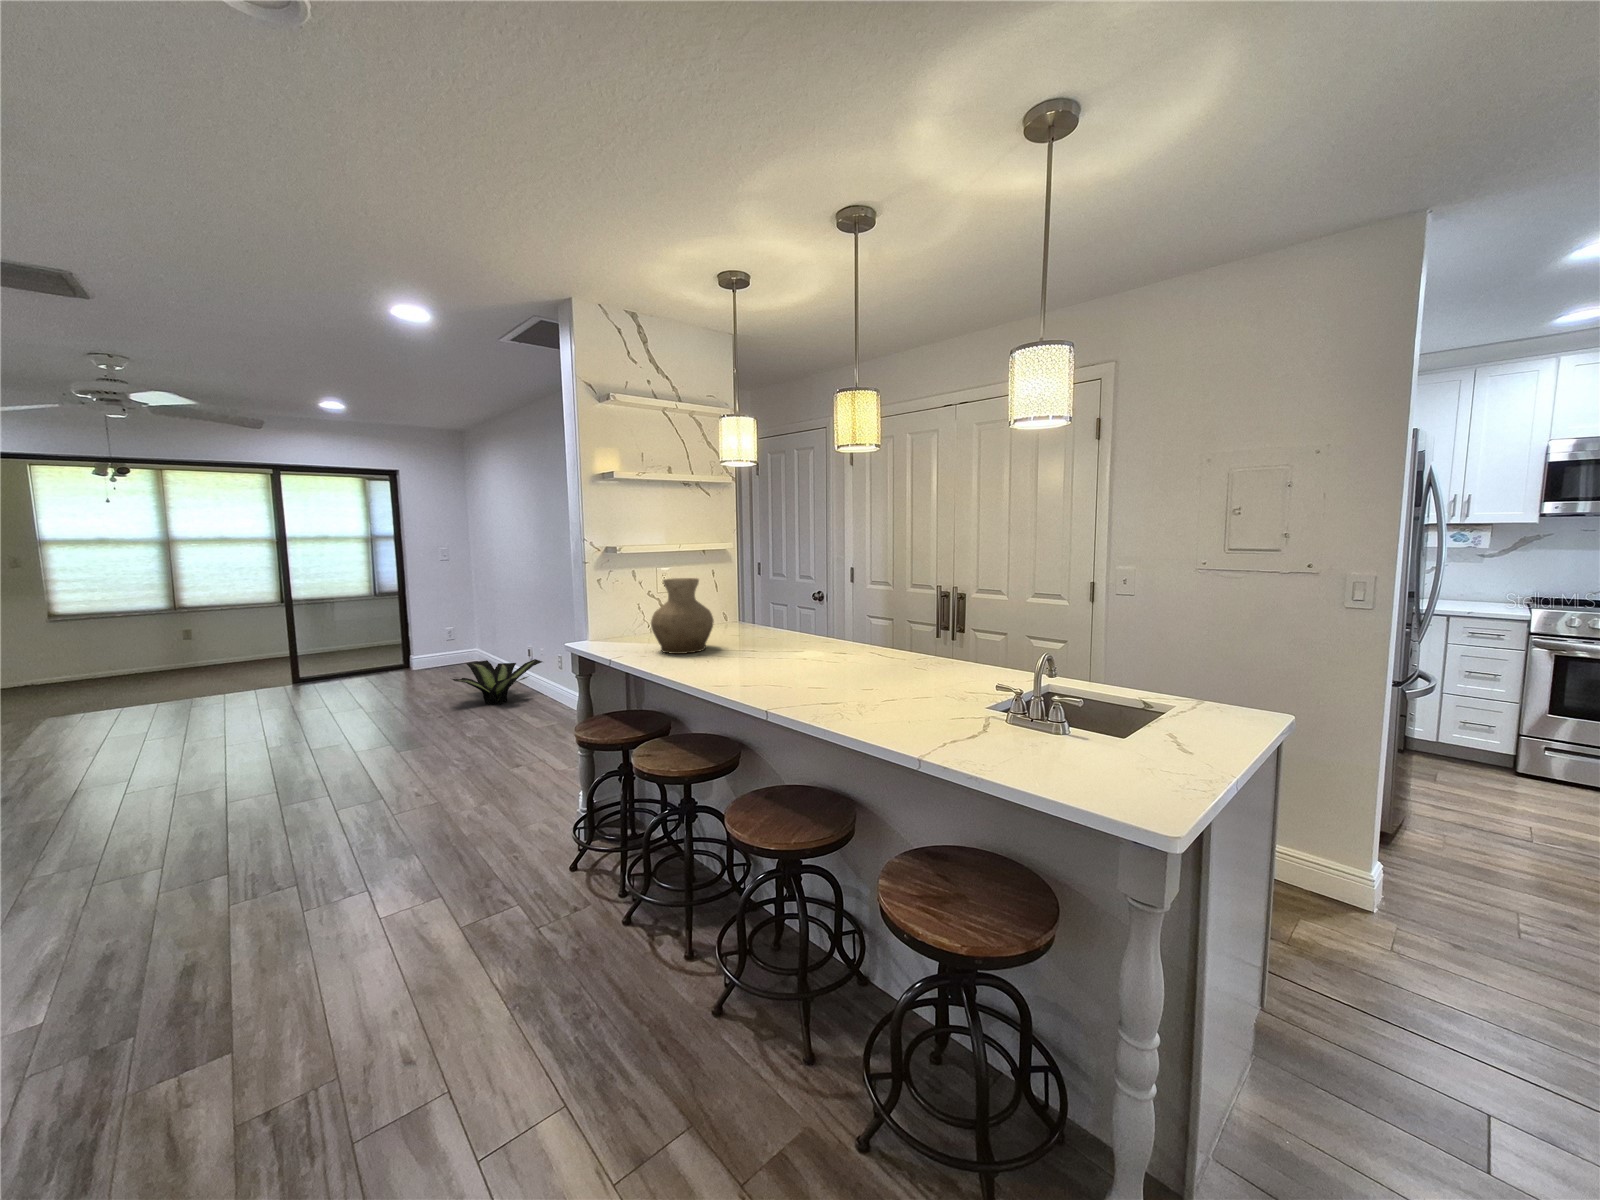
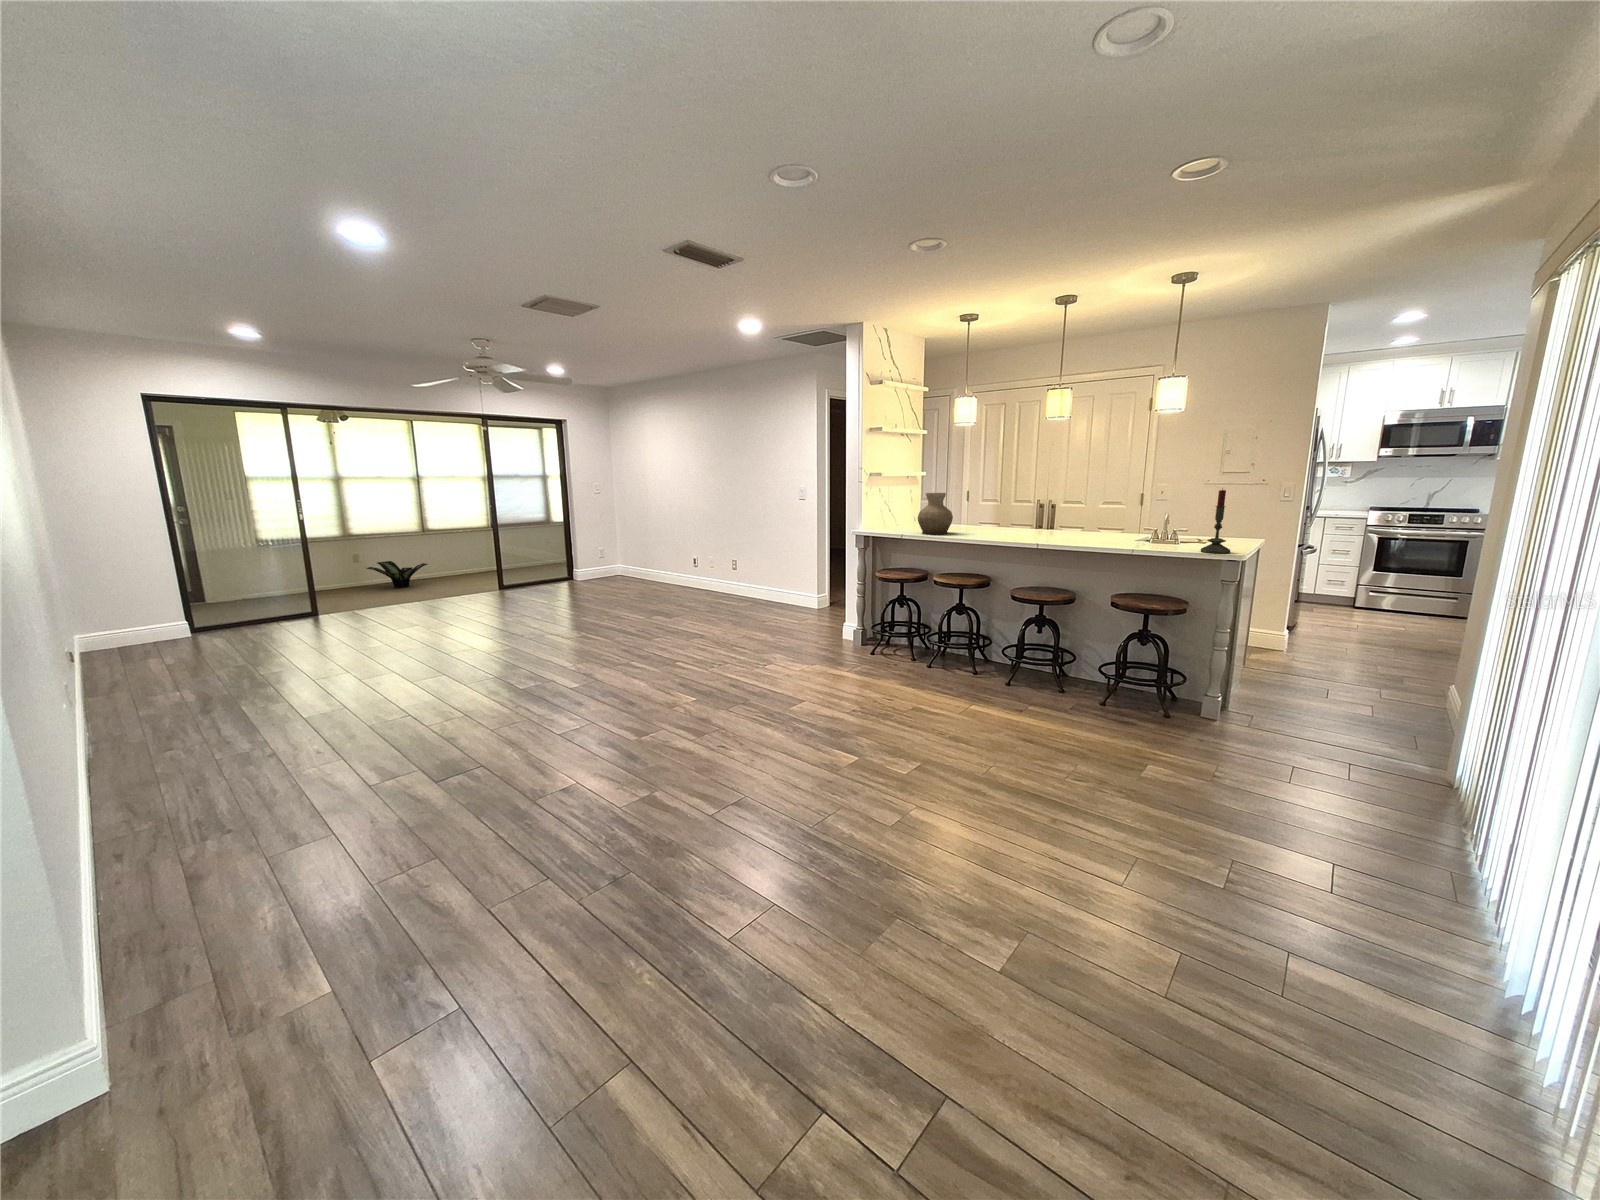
candle: none [1087,601,1164,789] -> present [1201,490,1230,554]
potted plant: present [452,659,542,705] -> present [366,561,427,588]

